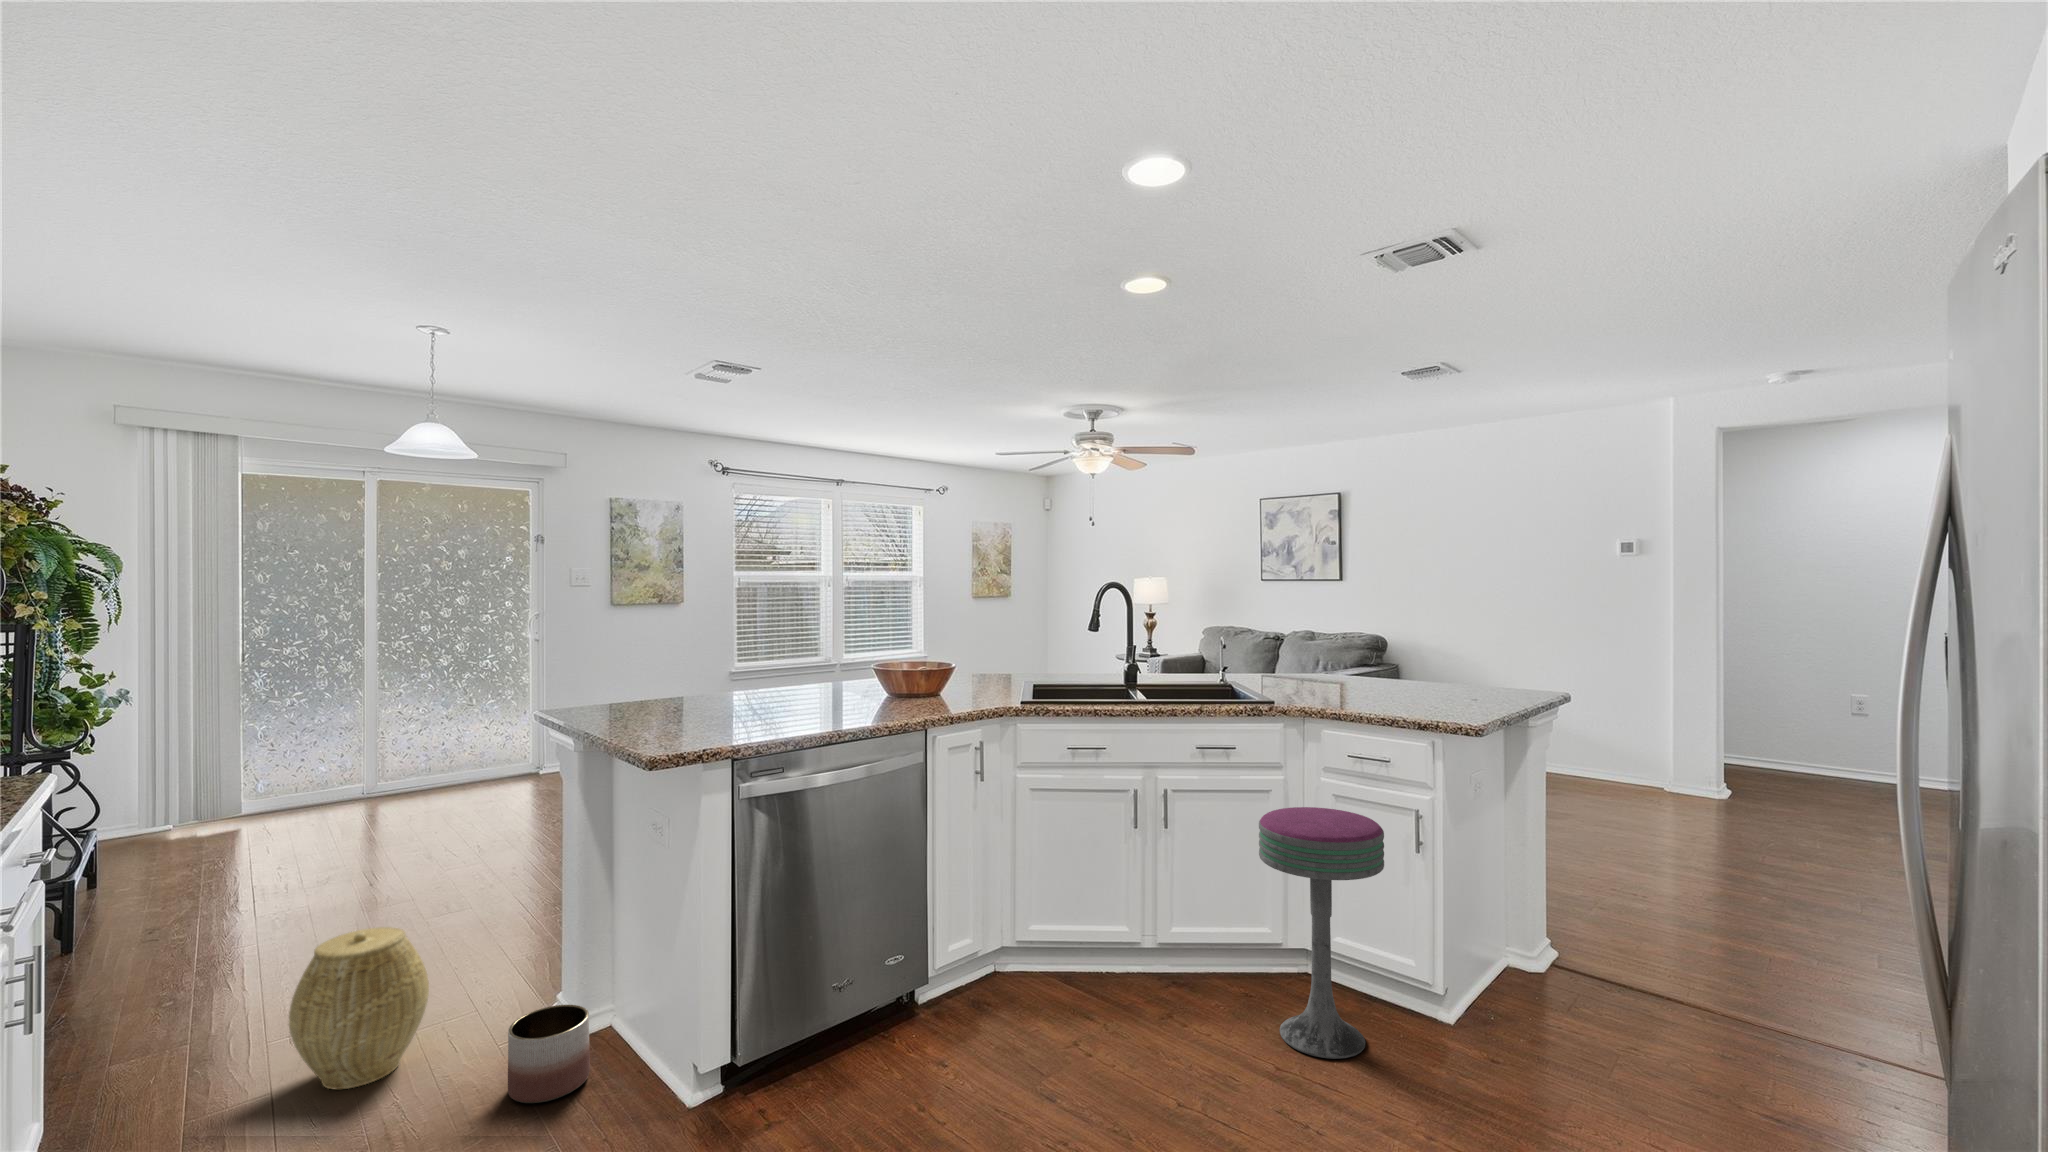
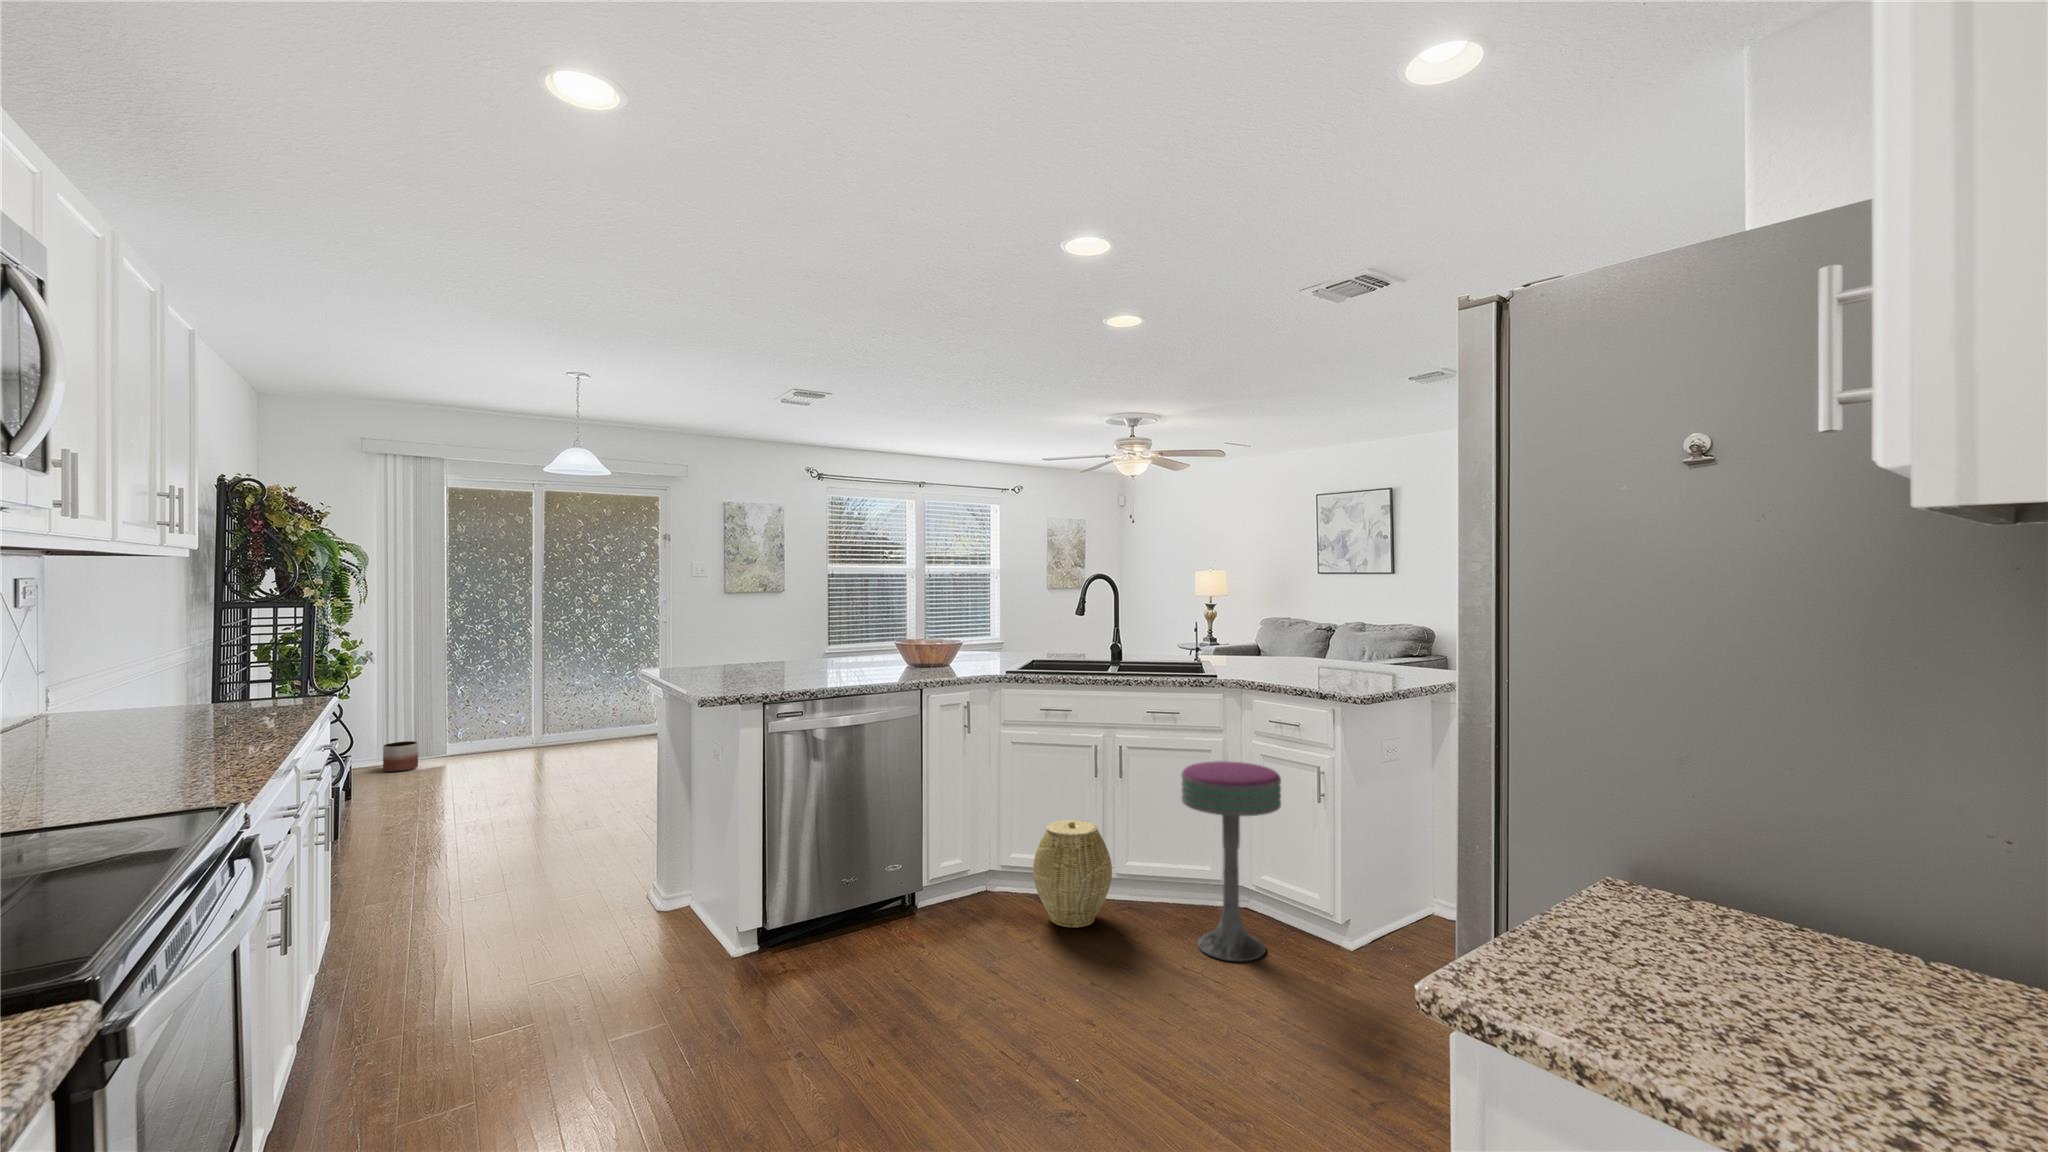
woven basket: present [289,927,429,1090] -> present [1033,820,1112,928]
planter: present [508,1005,590,1103] -> present [383,741,418,772]

